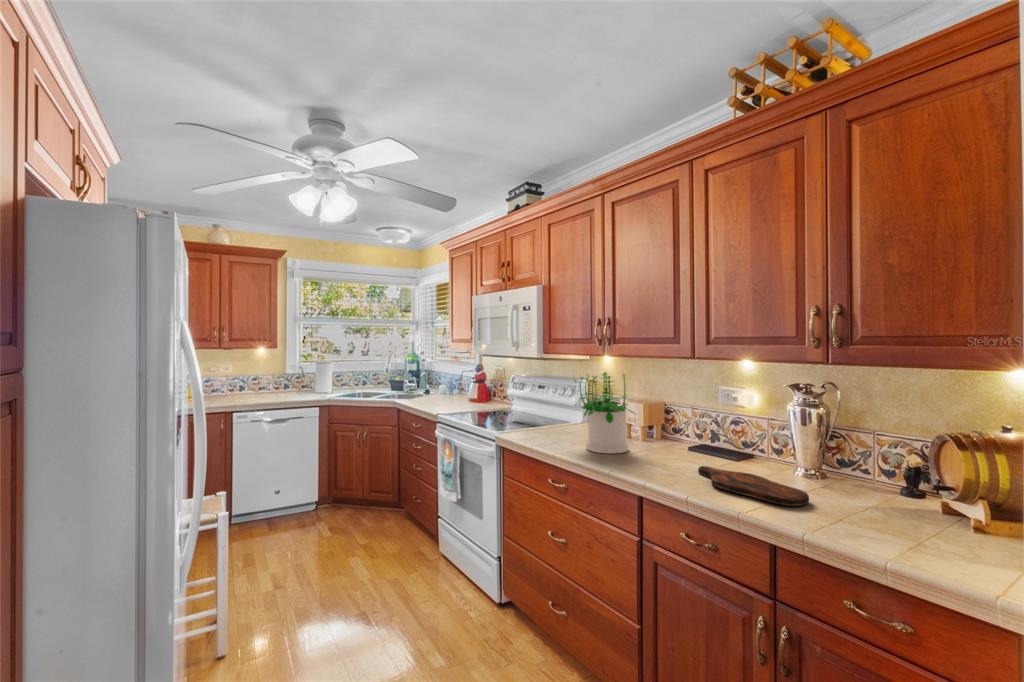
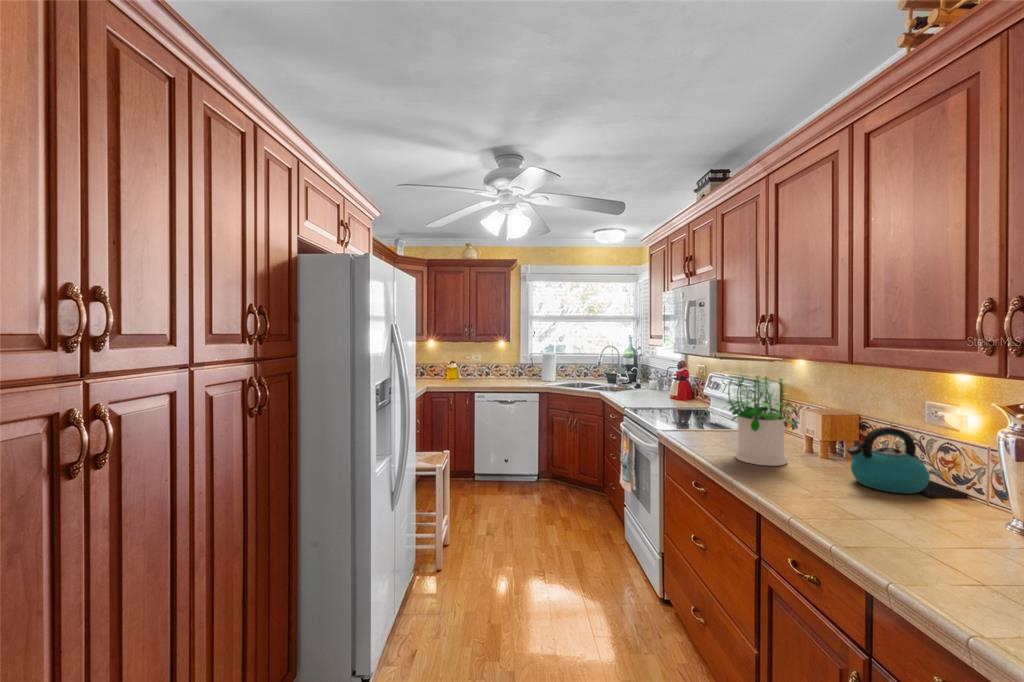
kettle: none [681,409,735,461] -> present [848,427,930,494]
cutting board: present [698,466,809,506] -> none [837,493,960,558]

